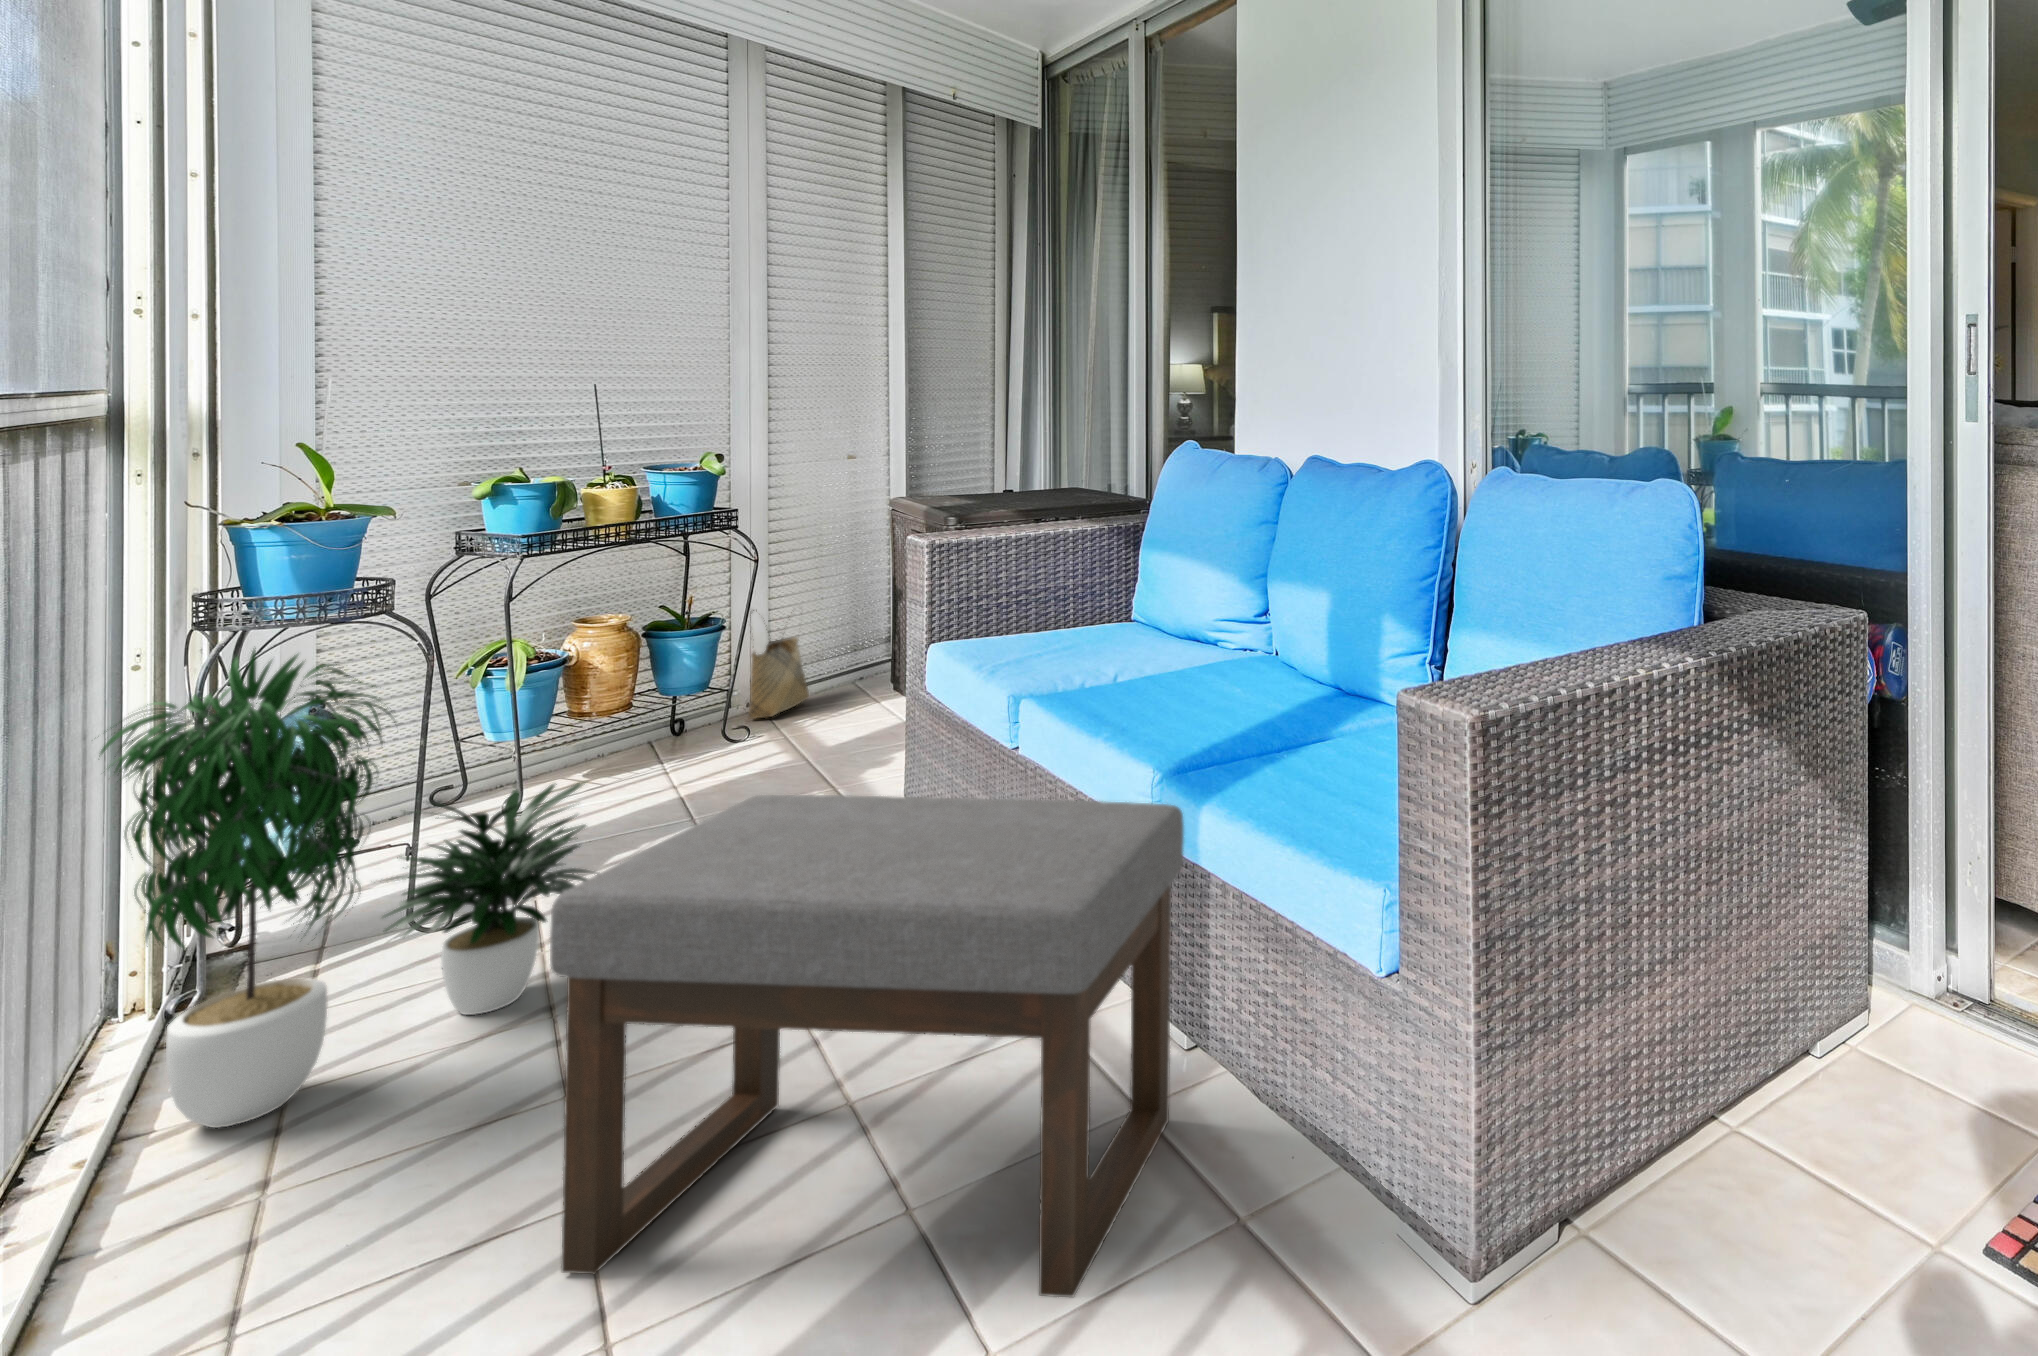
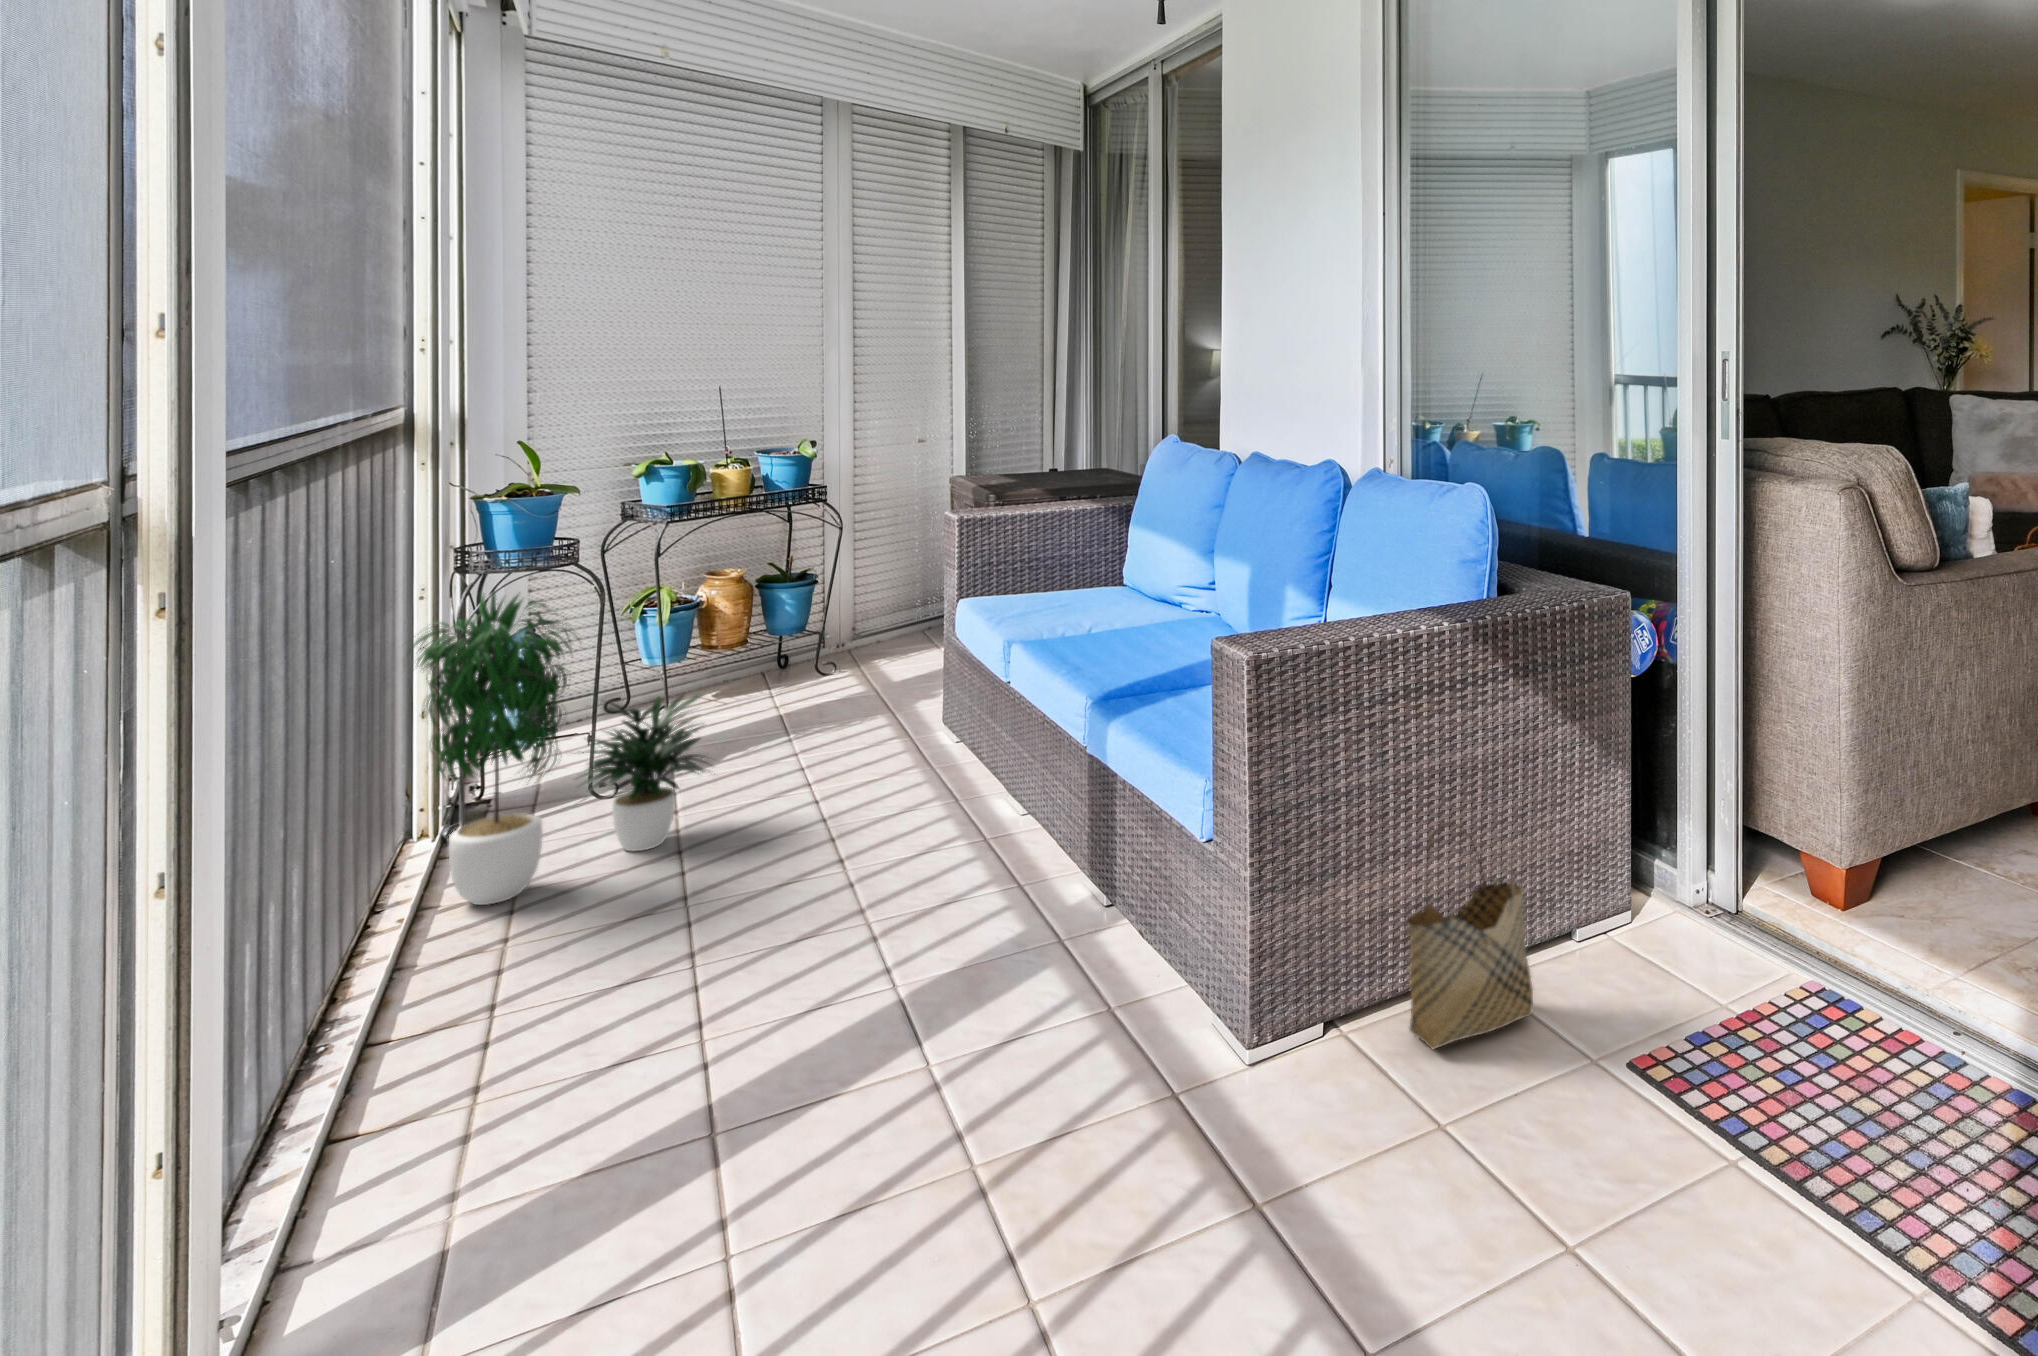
woven basket: present [748,610,809,719] -> present [1407,822,1533,1049]
ottoman: present [550,795,1184,1297] -> none [674,702,1092,1035]

